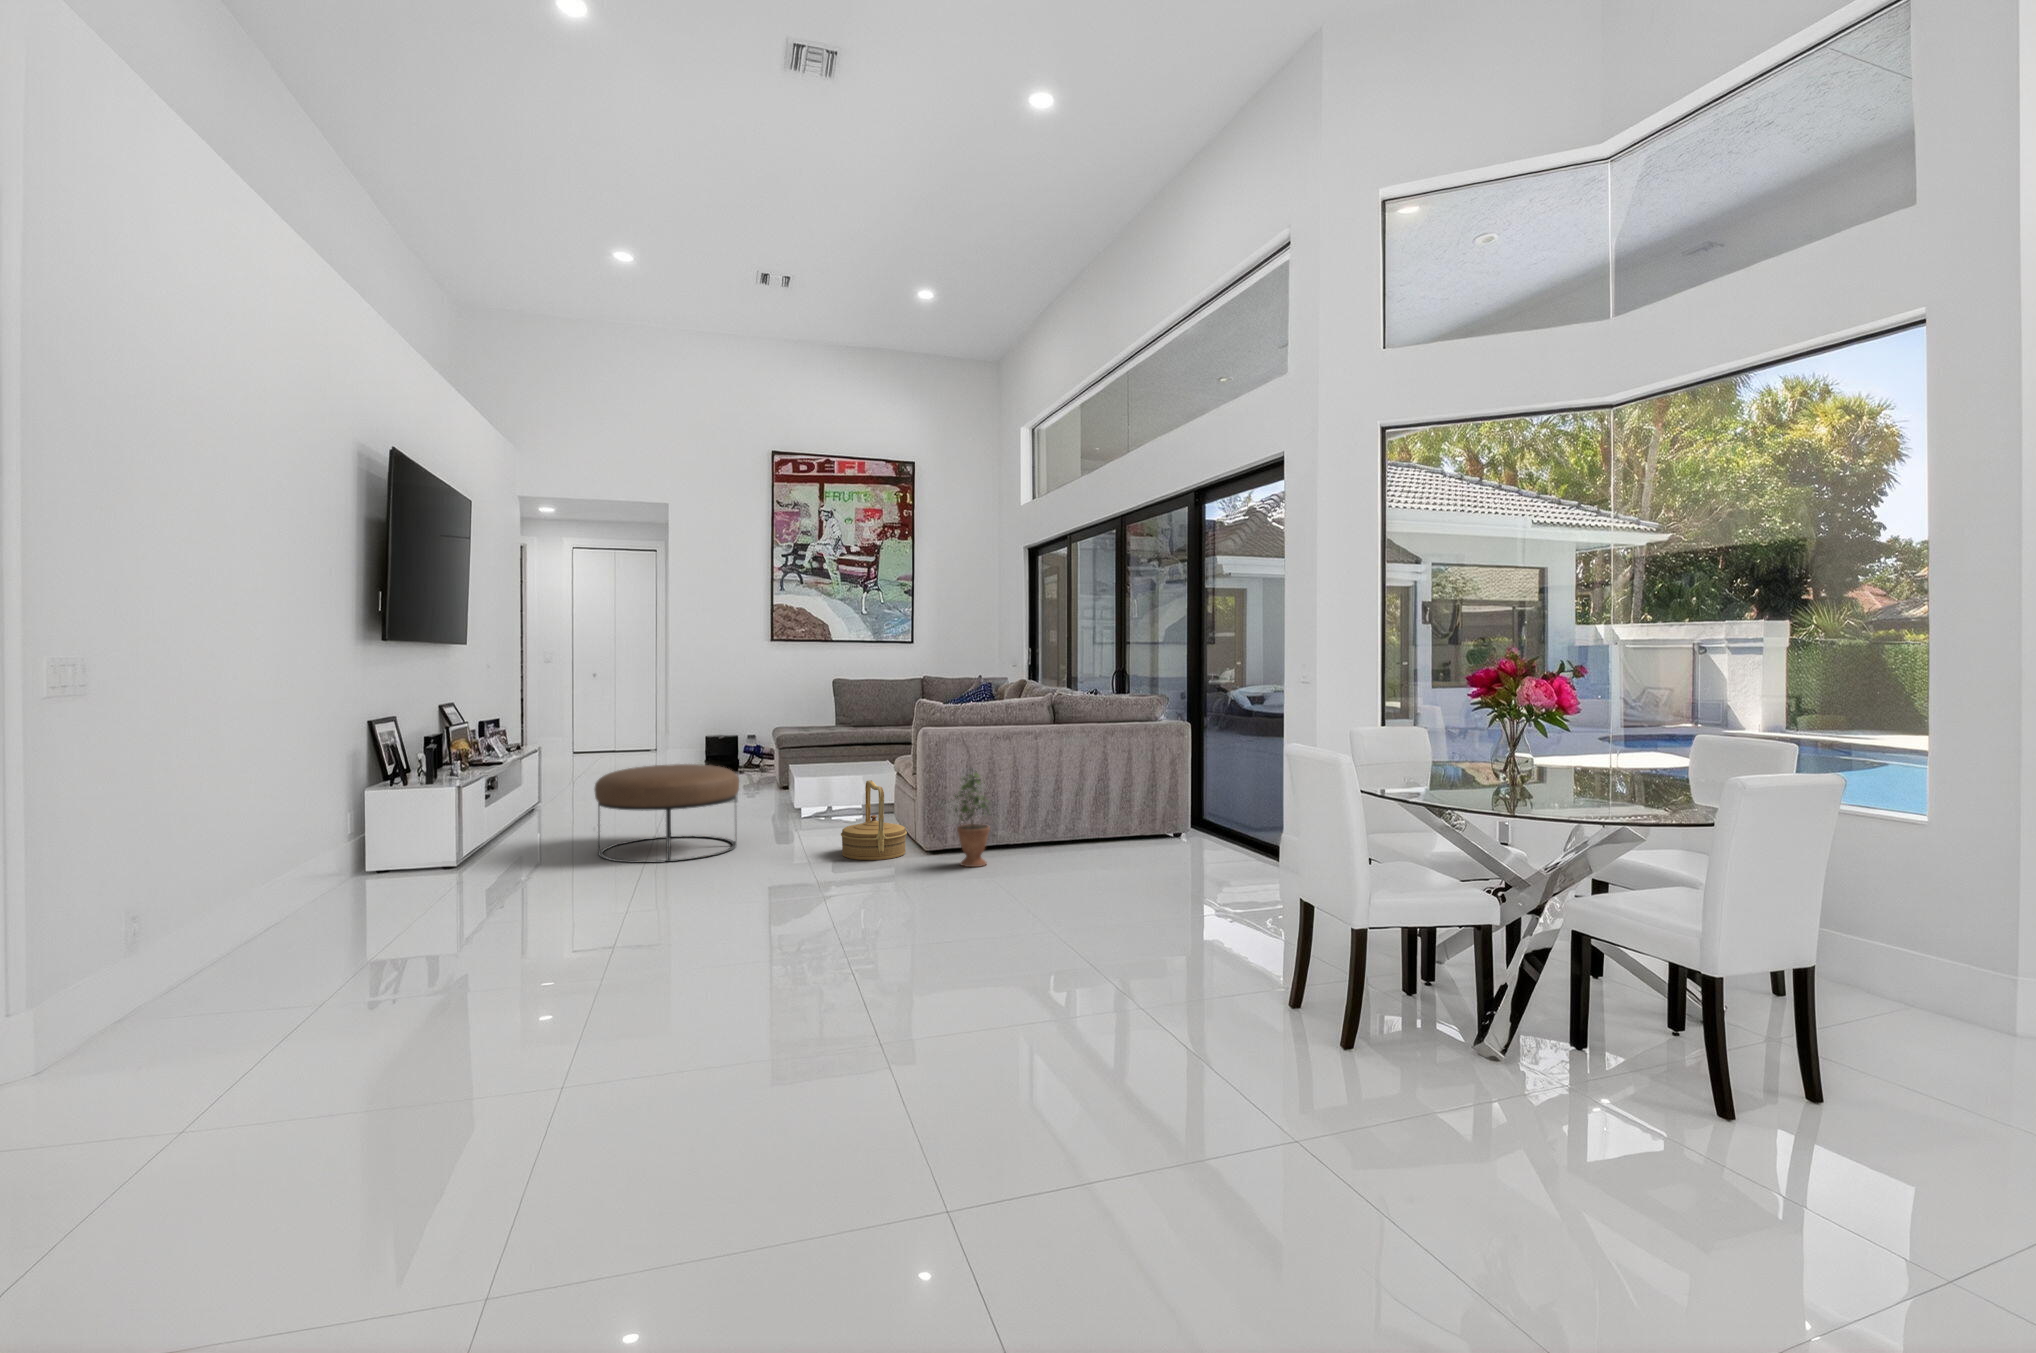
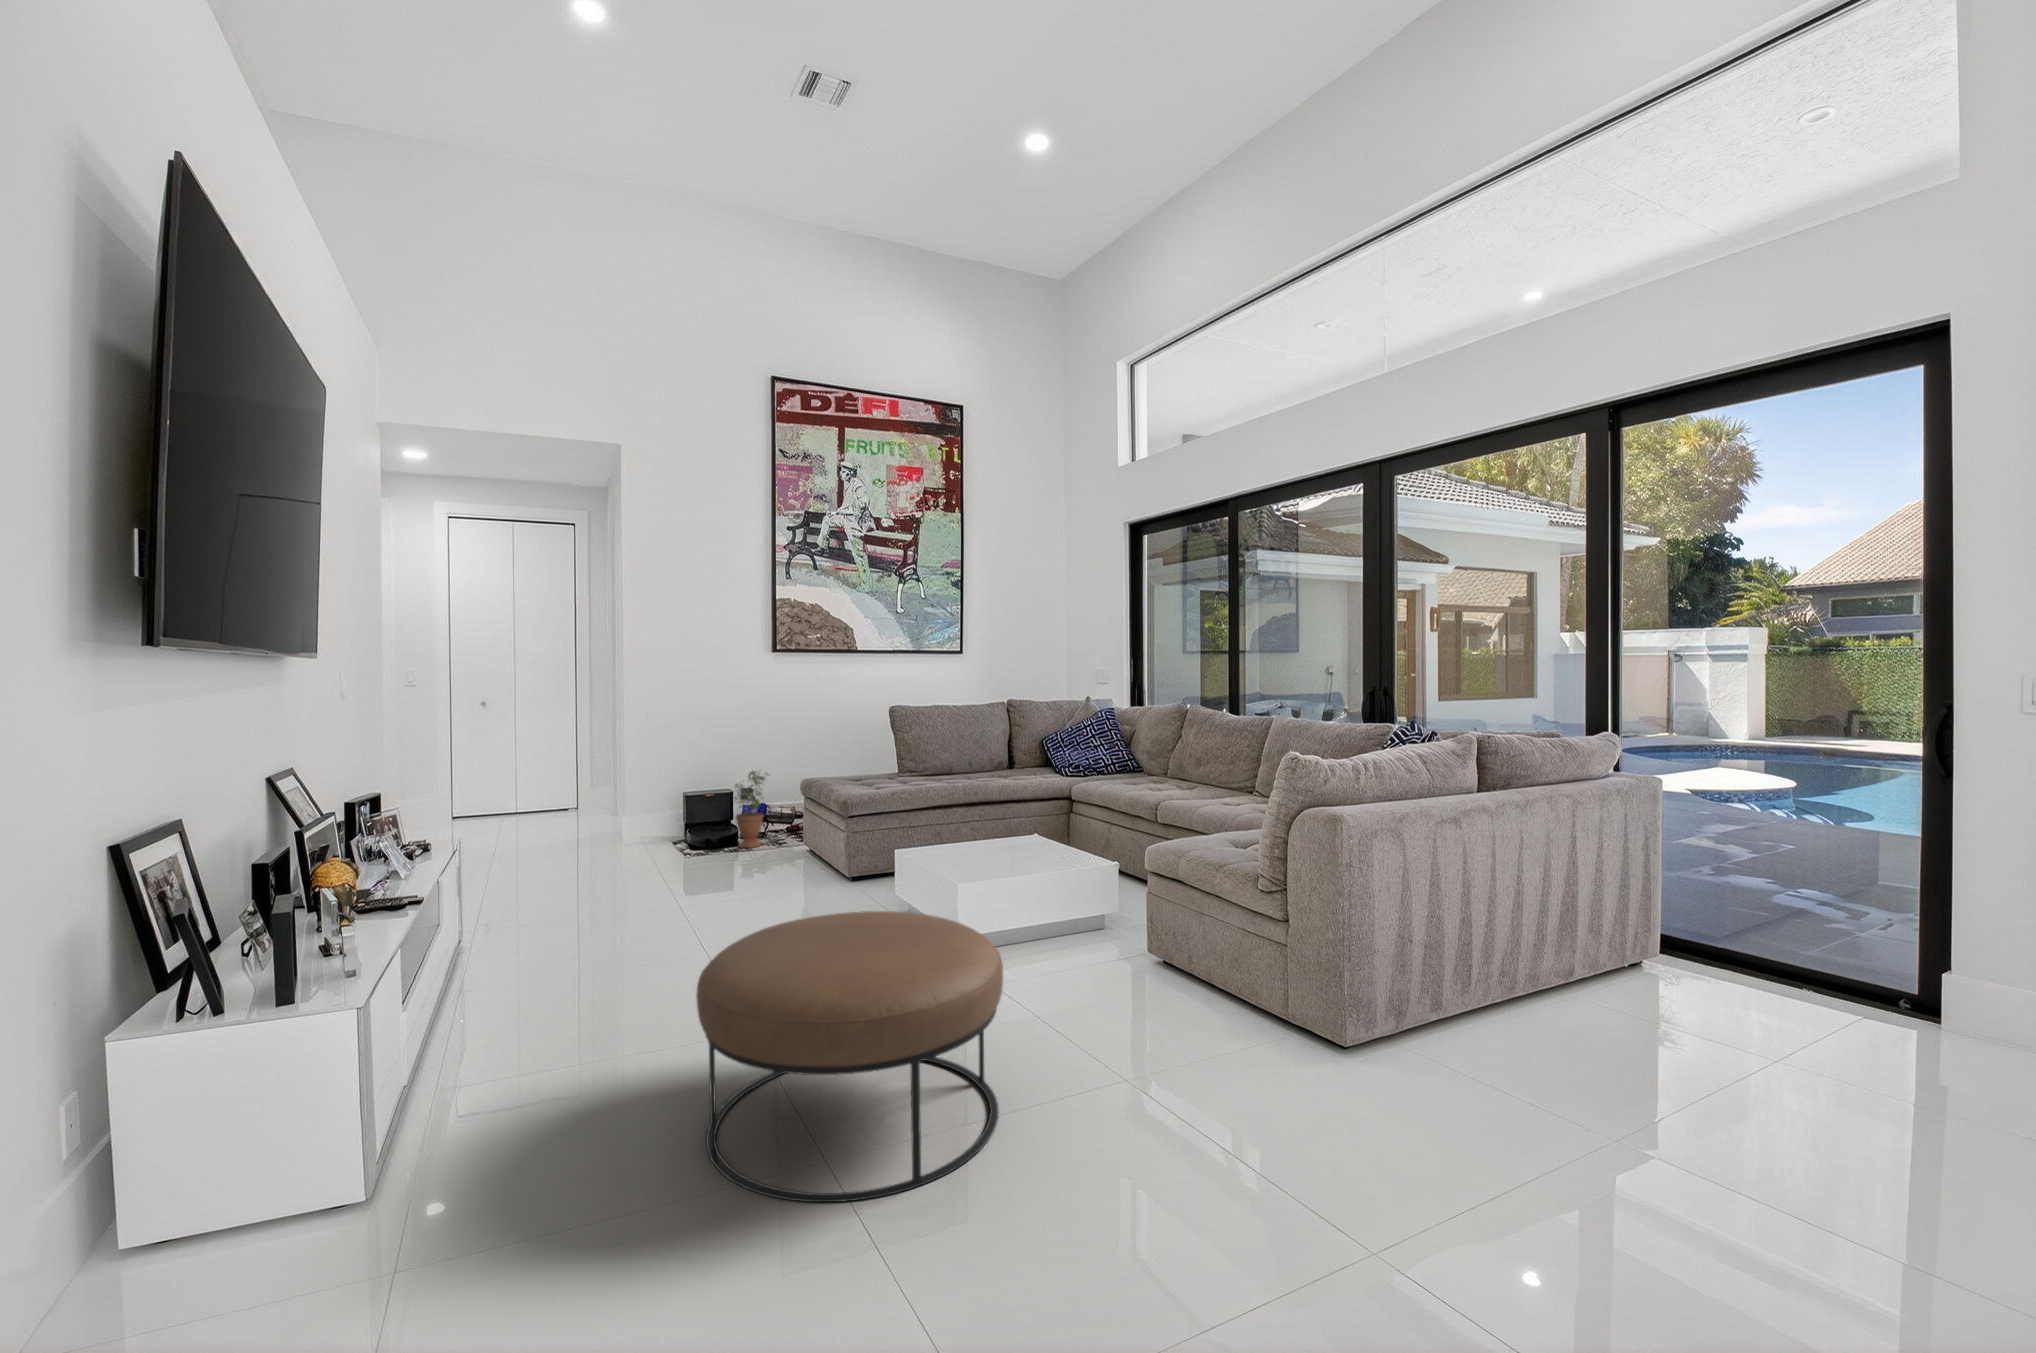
potted plant: present [955,771,990,867] -> present [735,771,766,848]
woven basket: present [841,780,907,860] -> none [1228,930,1367,1120]

